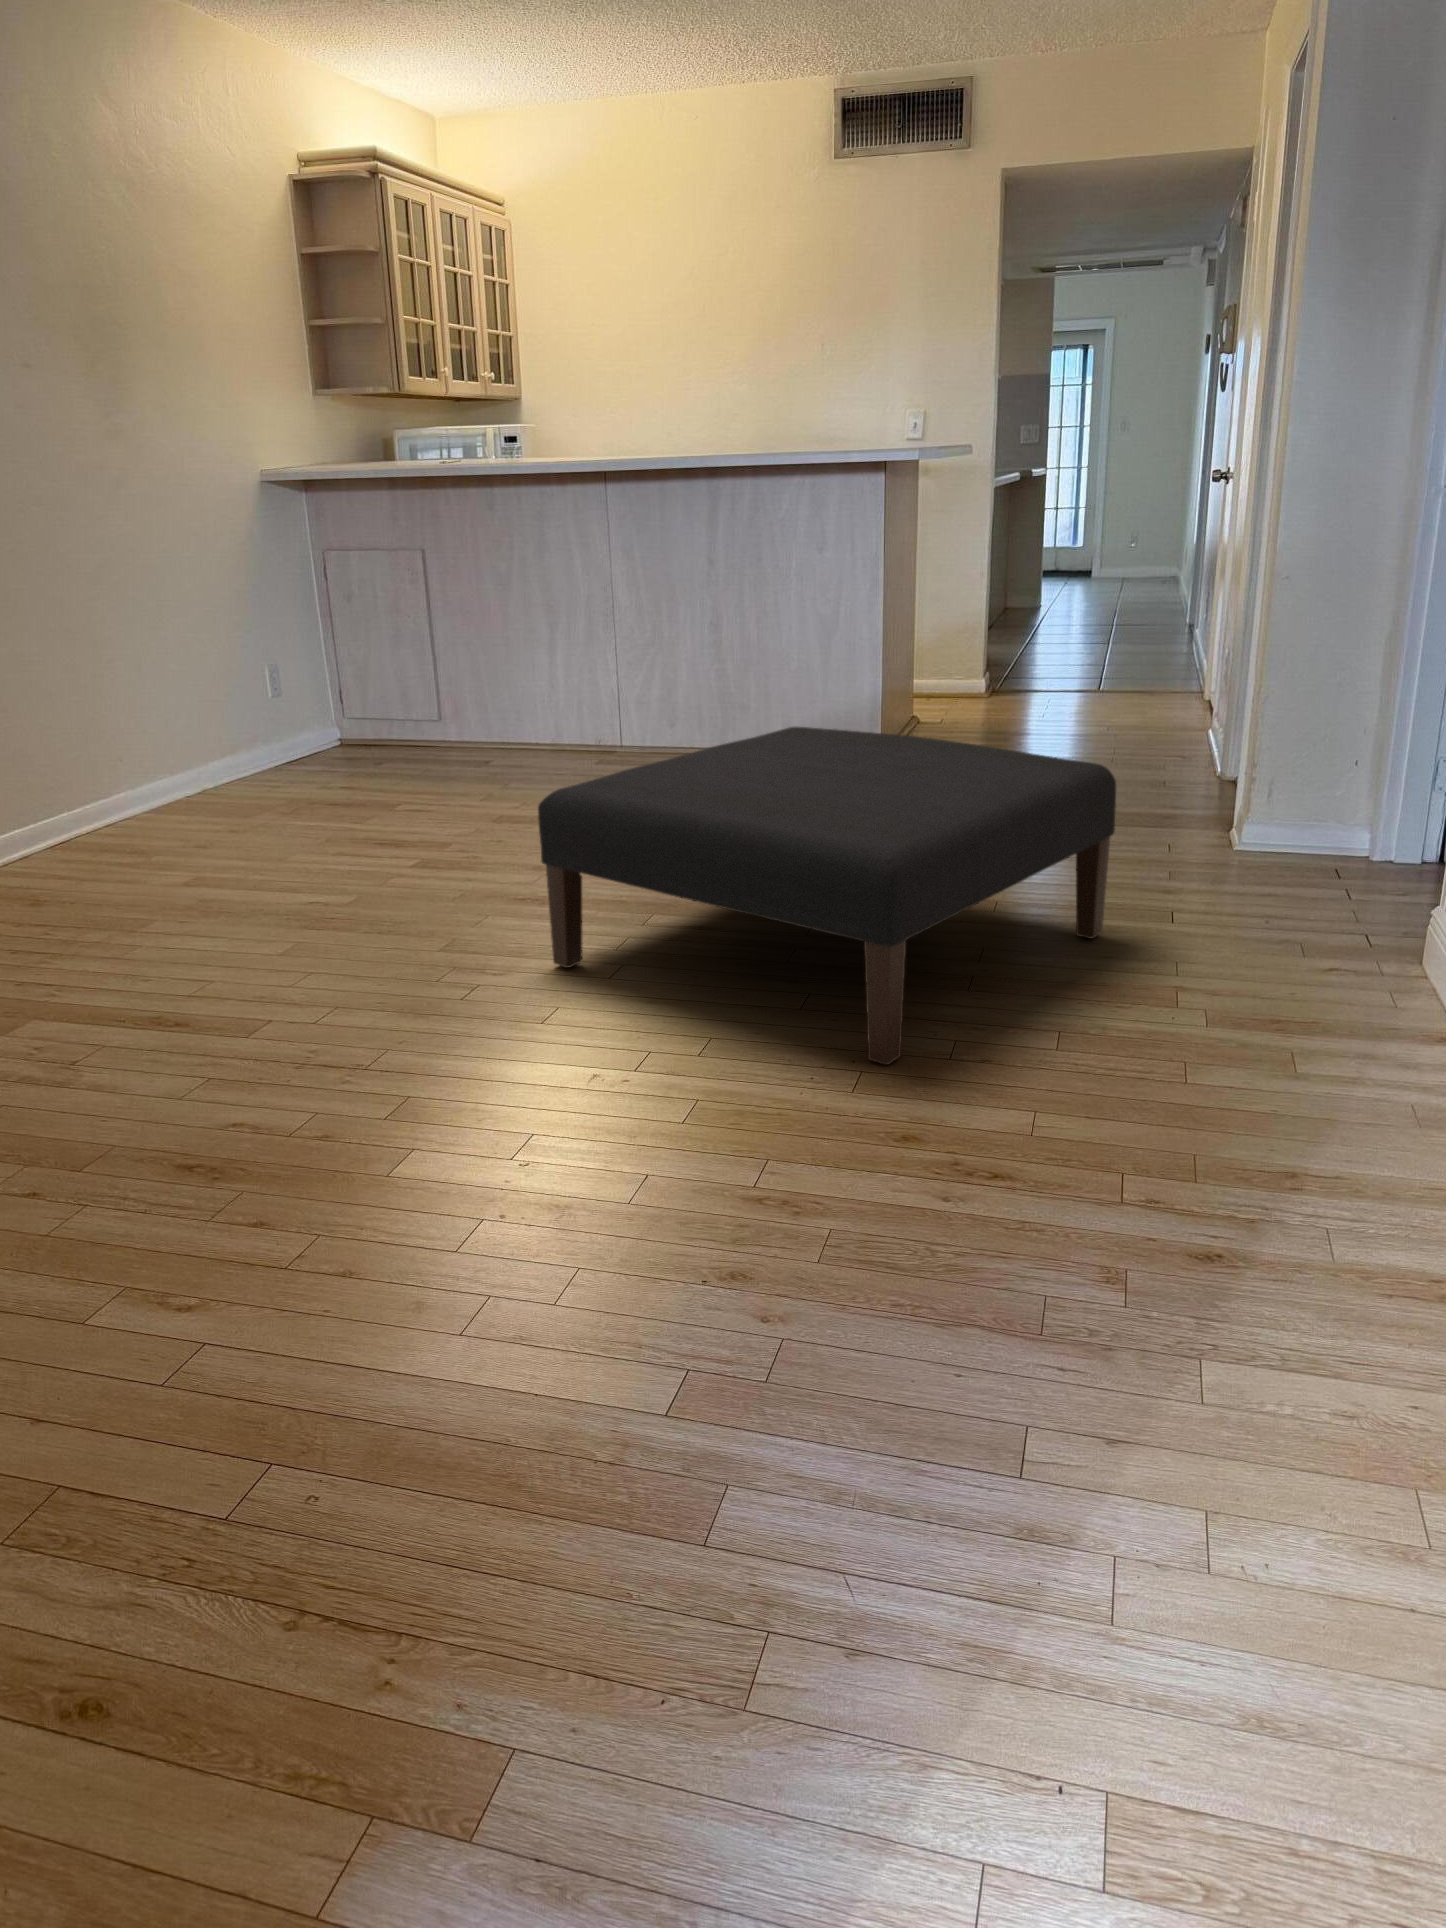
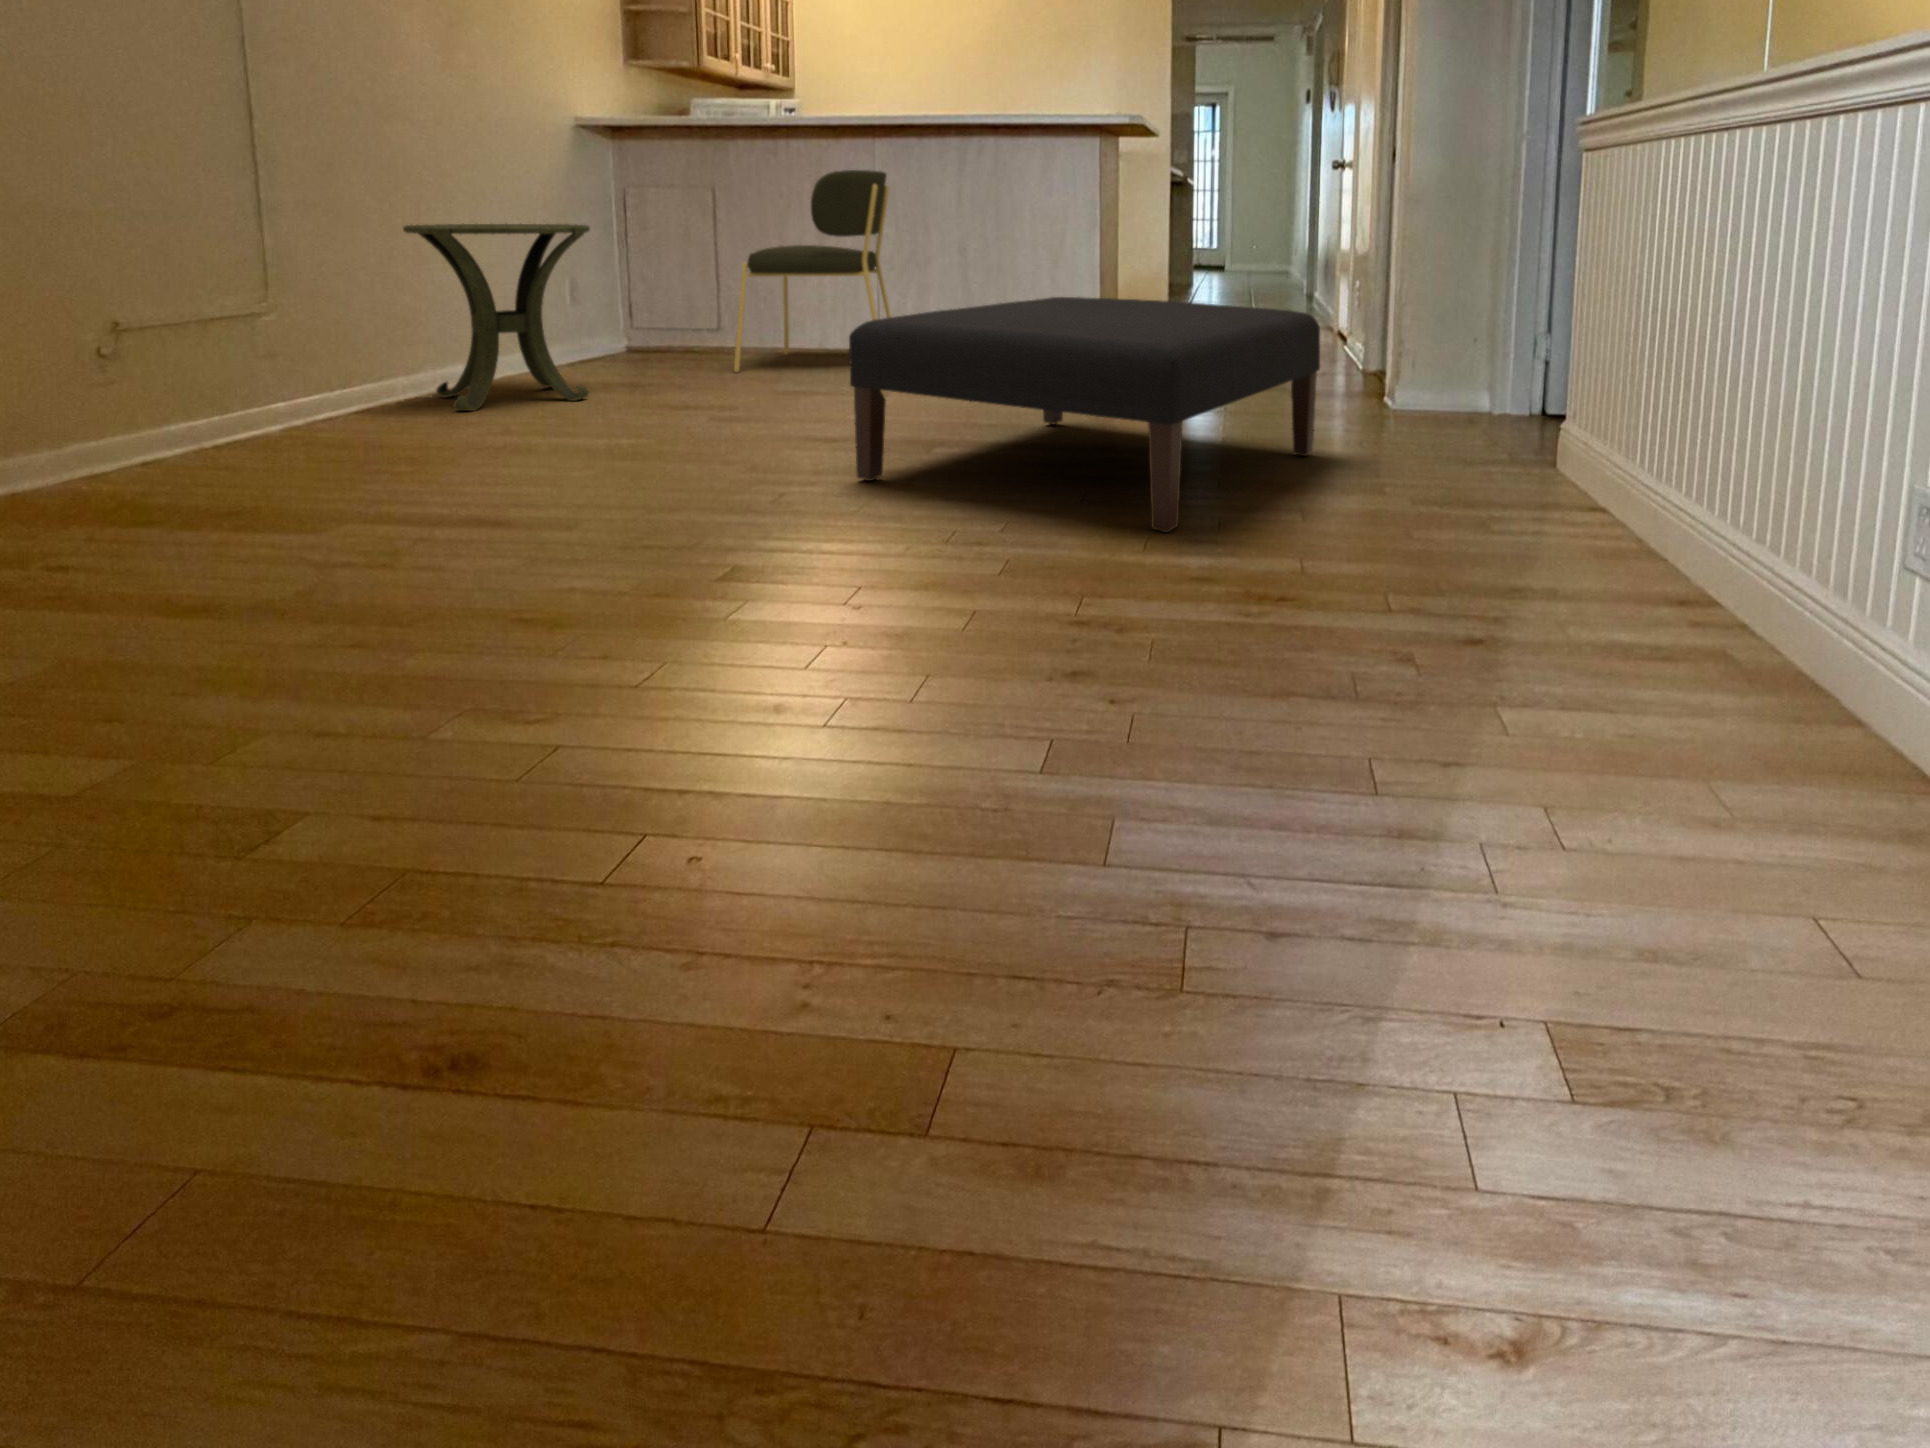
dining chair: none [449,529,639,781] -> present [734,170,891,372]
side table: none [84,620,289,844] -> present [403,224,590,411]

